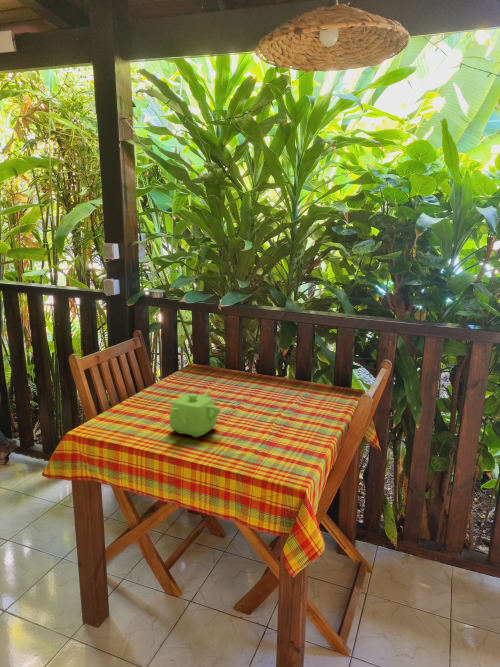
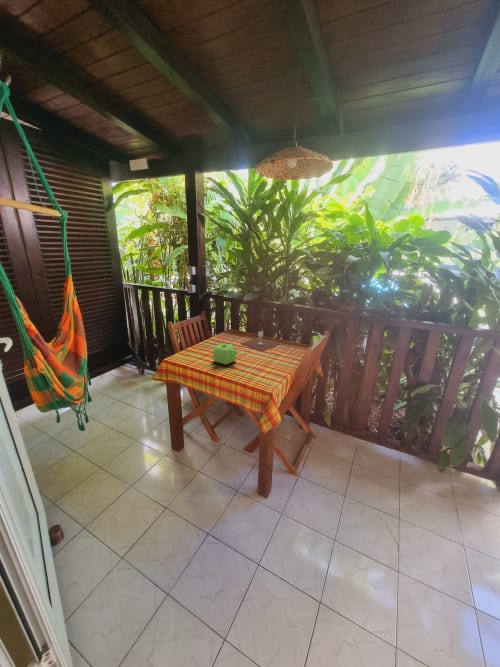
wine glass: none [217,364,295,404] -> present [241,331,279,351]

